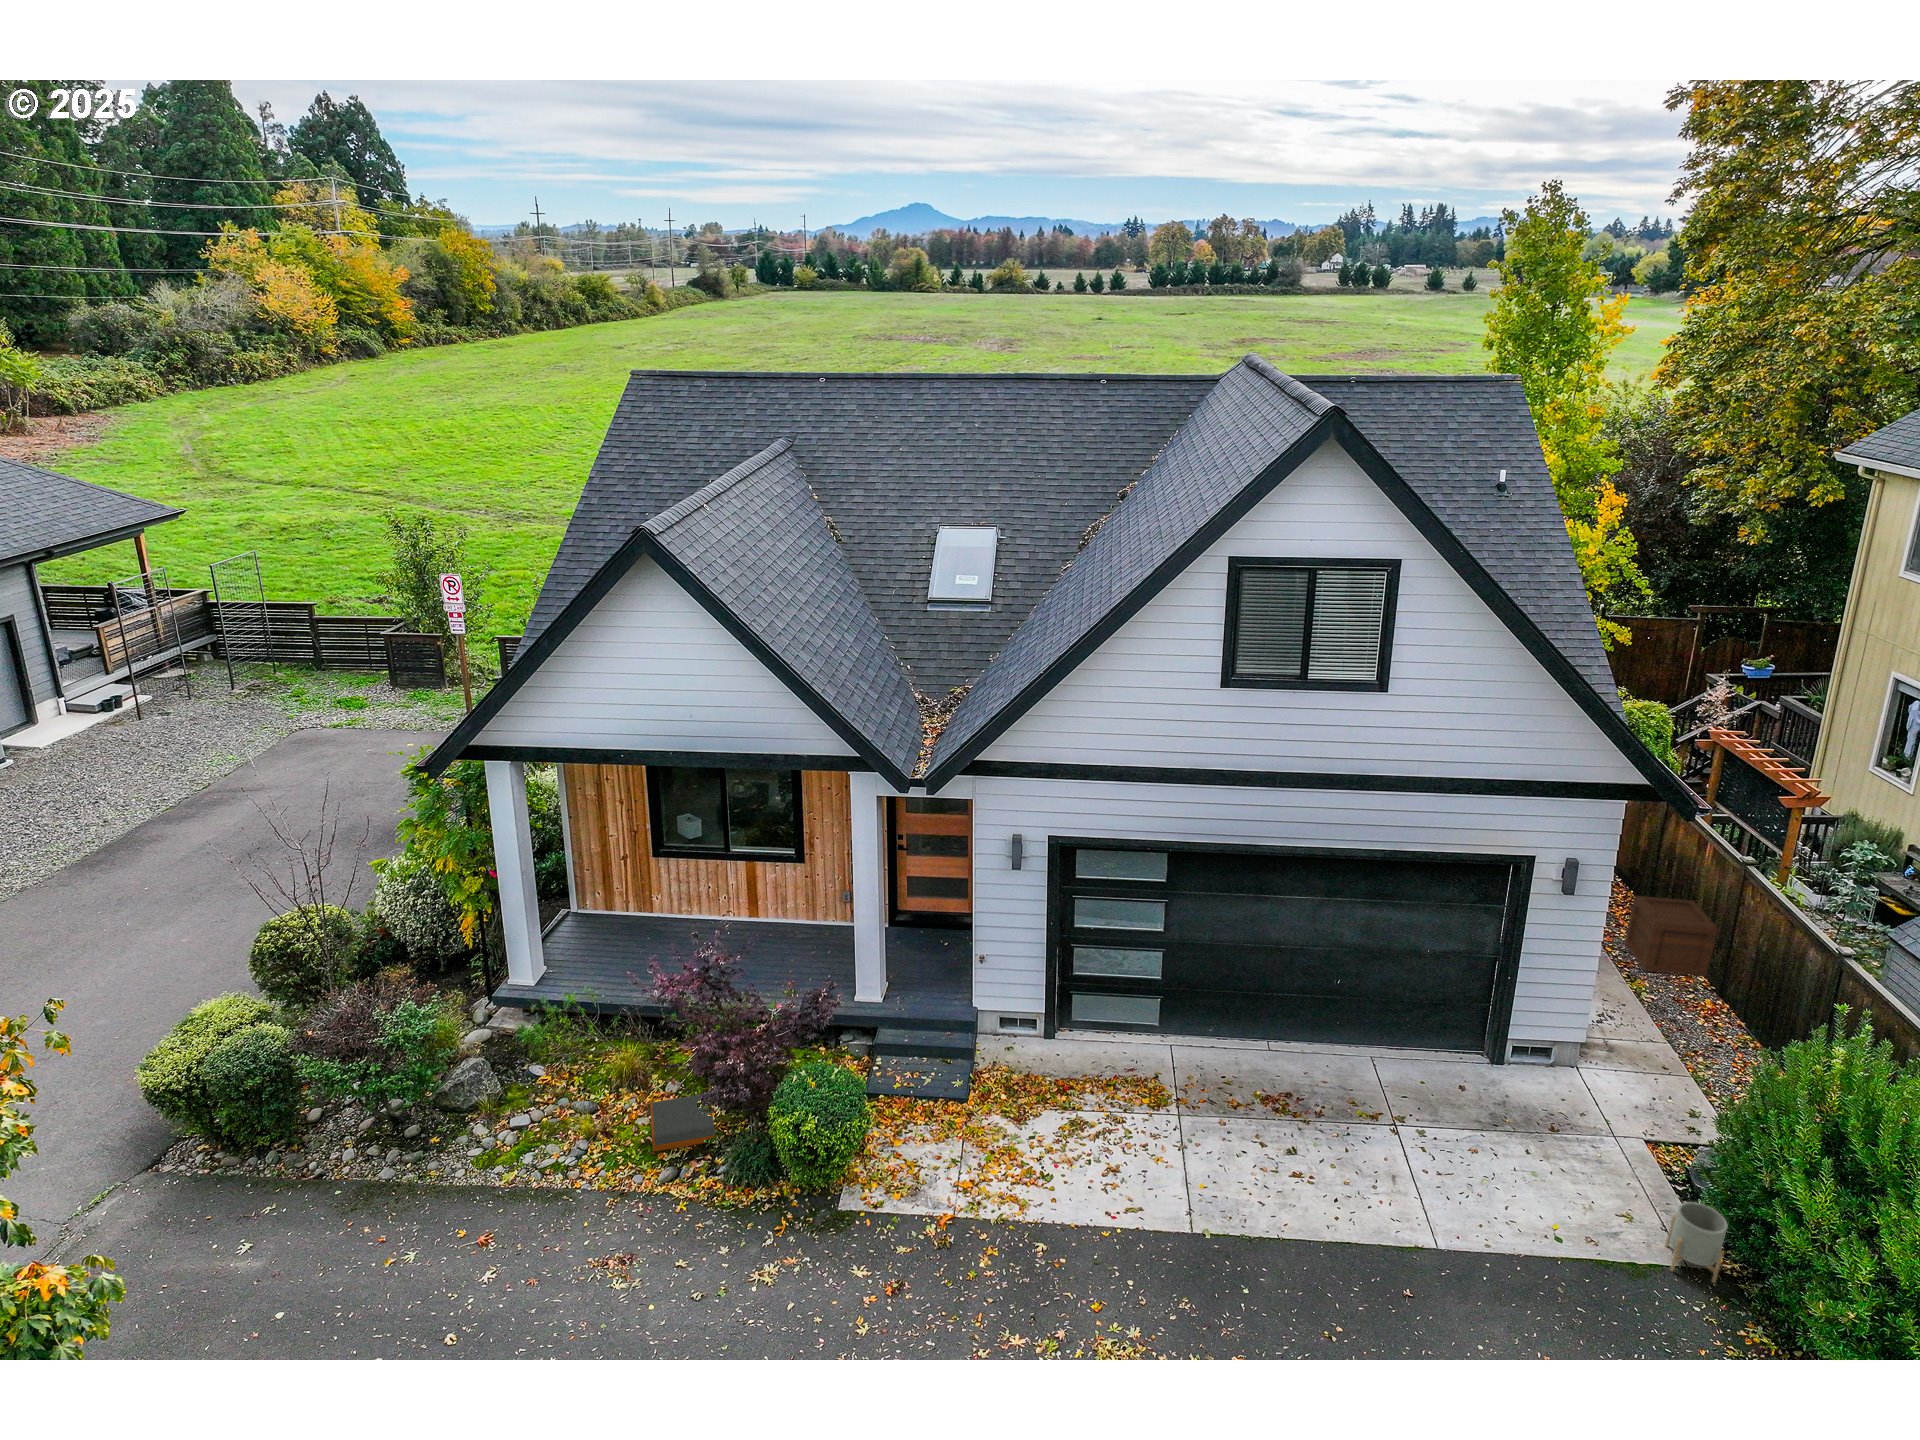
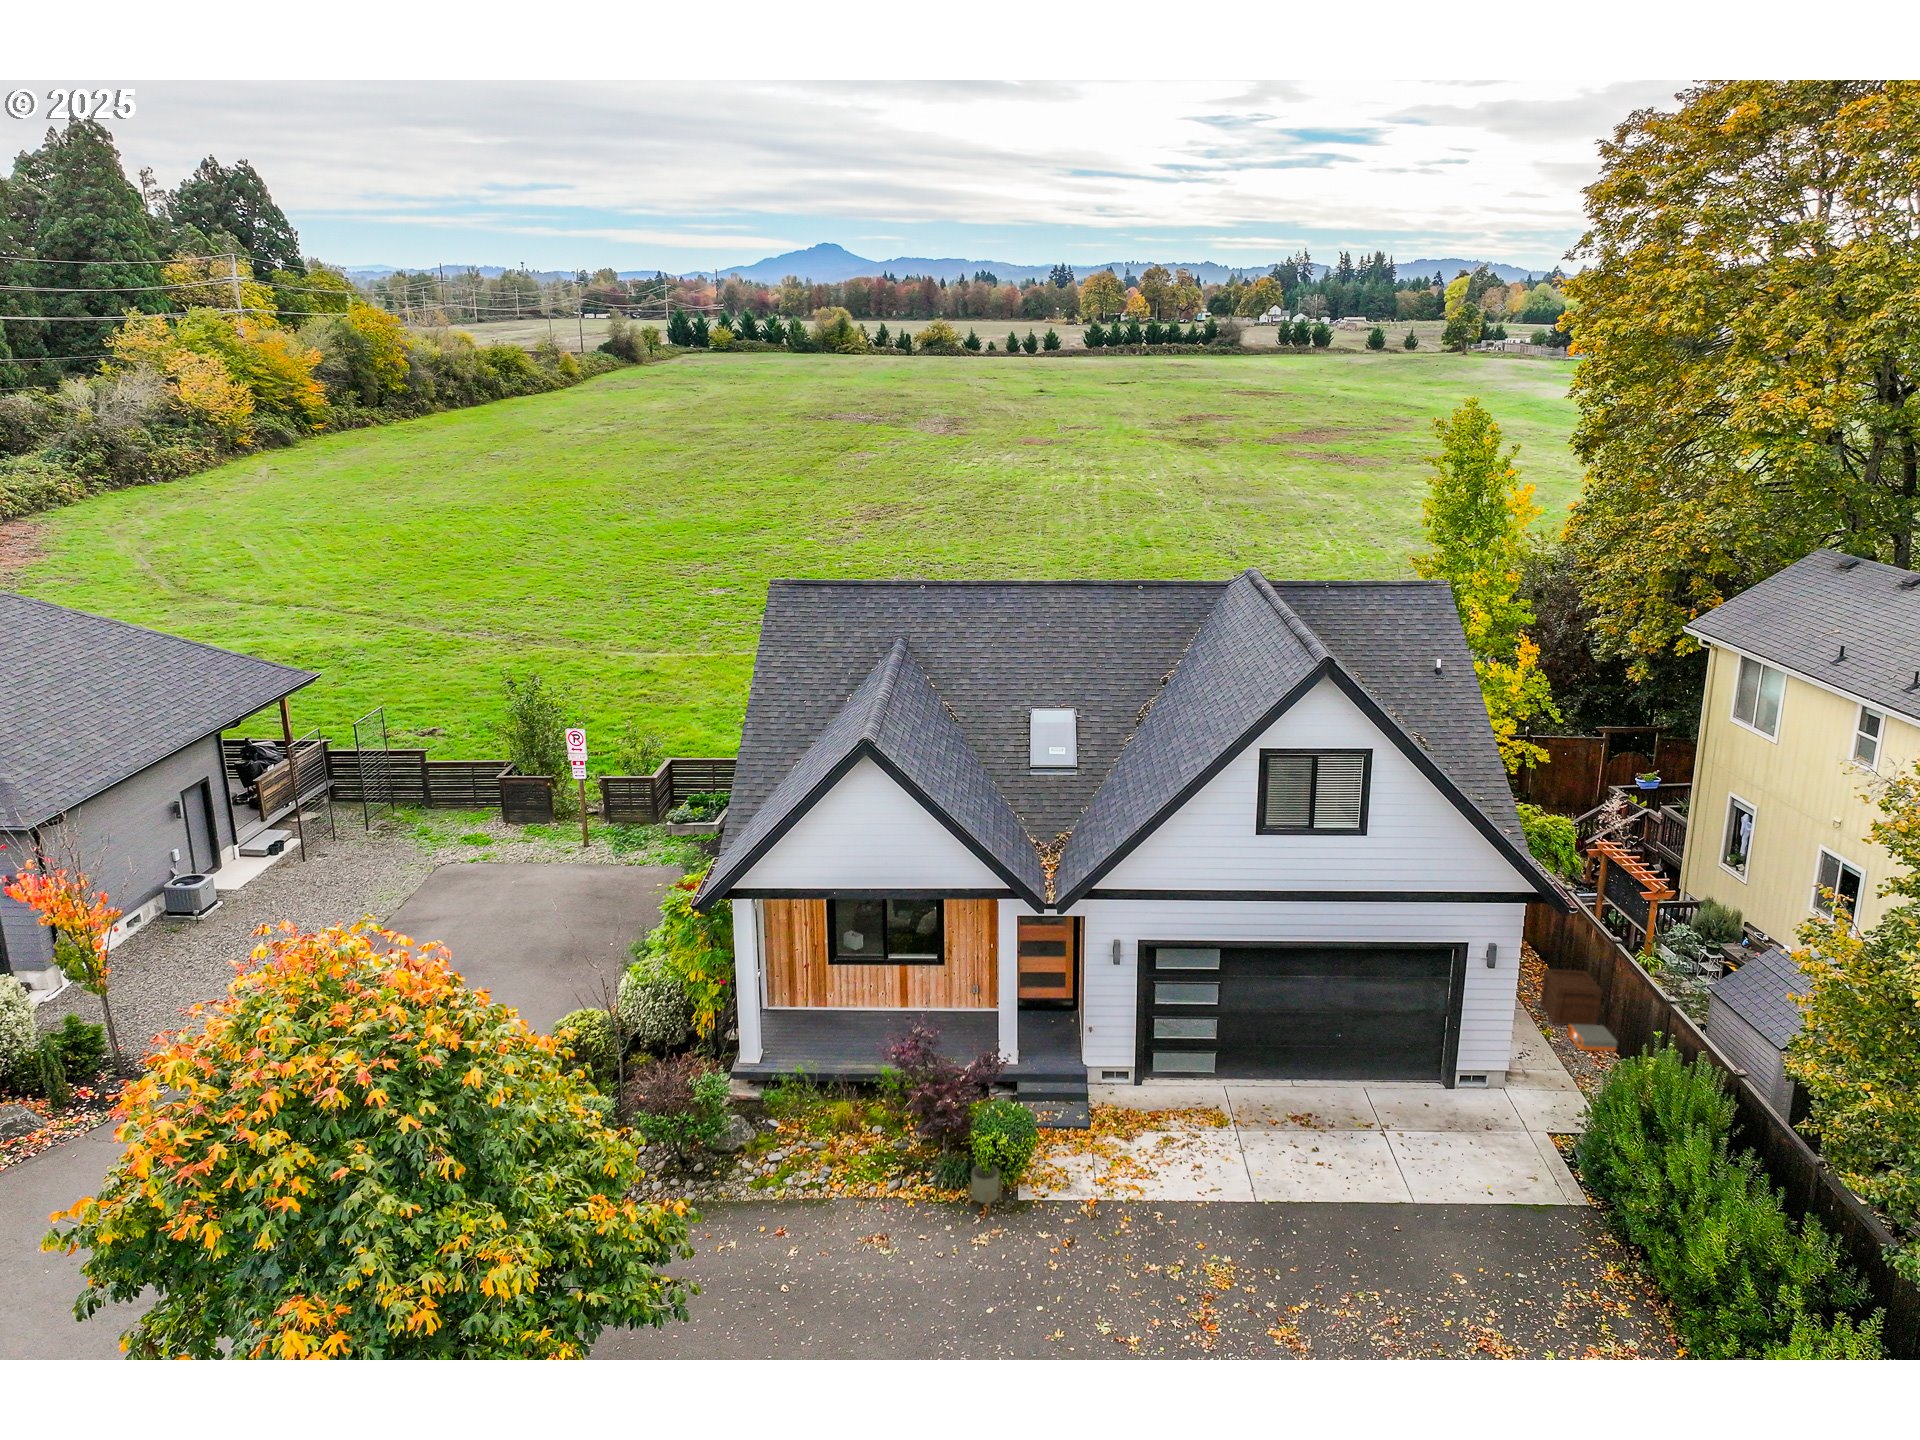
storage box: present [650,1095,715,1152] -> present [1567,1024,1617,1051]
planter: present [1665,1202,1728,1283] -> present [968,1165,1002,1214]

